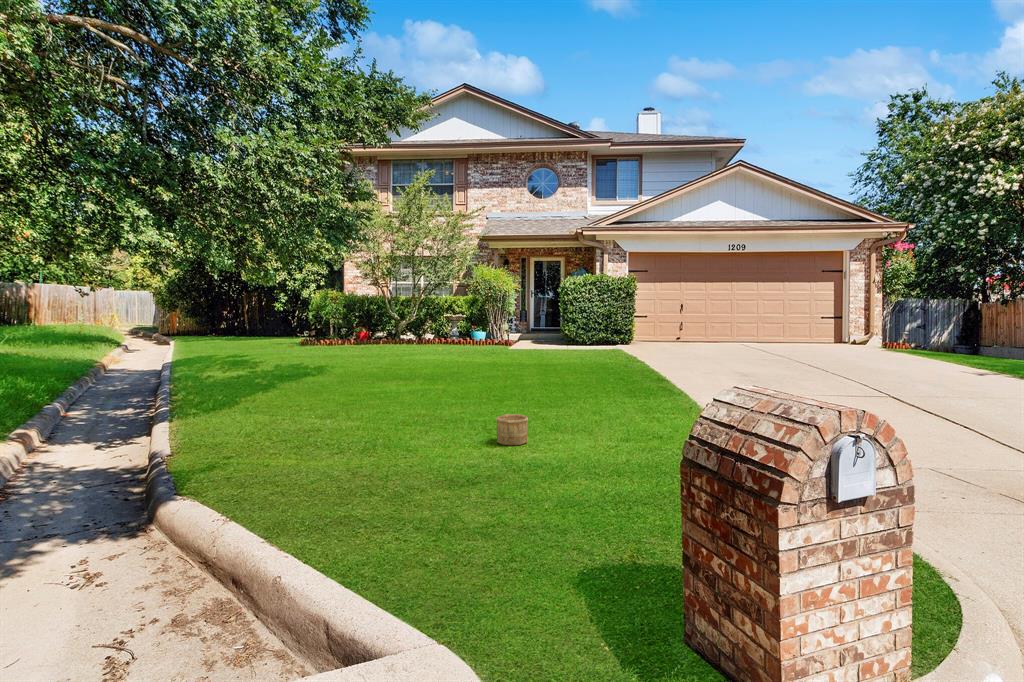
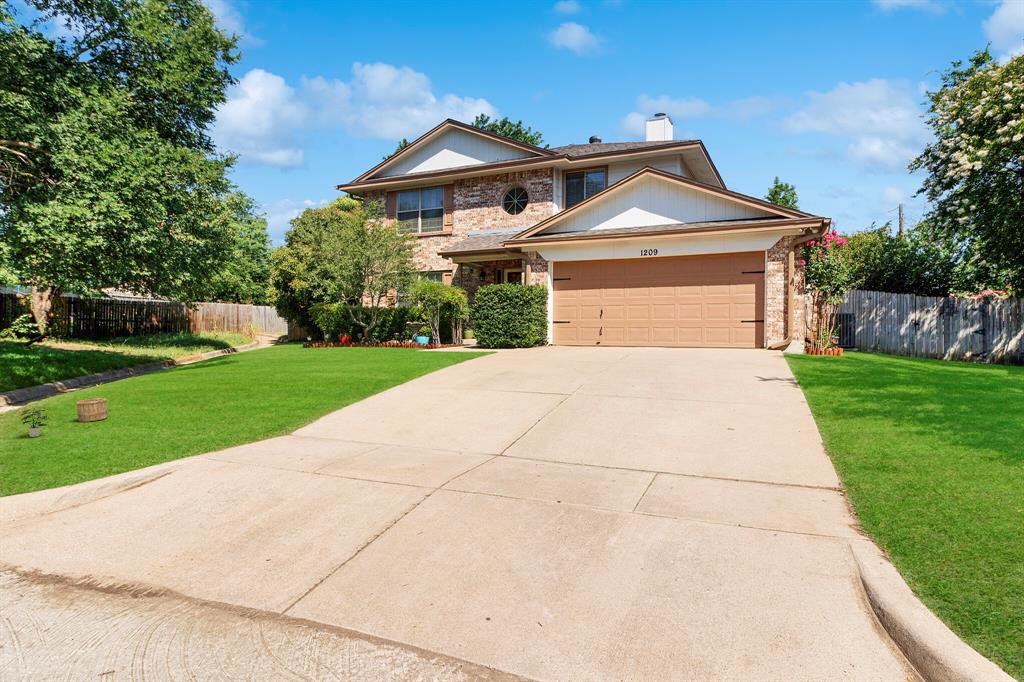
potted plant: none [527,429,564,468] -> present [20,407,49,437]

